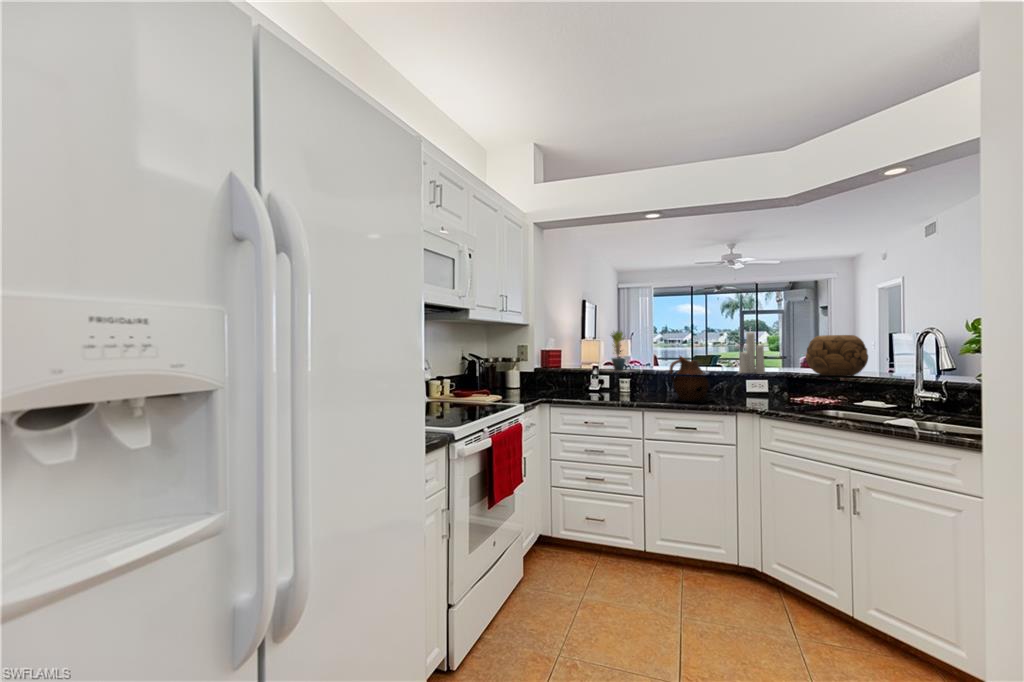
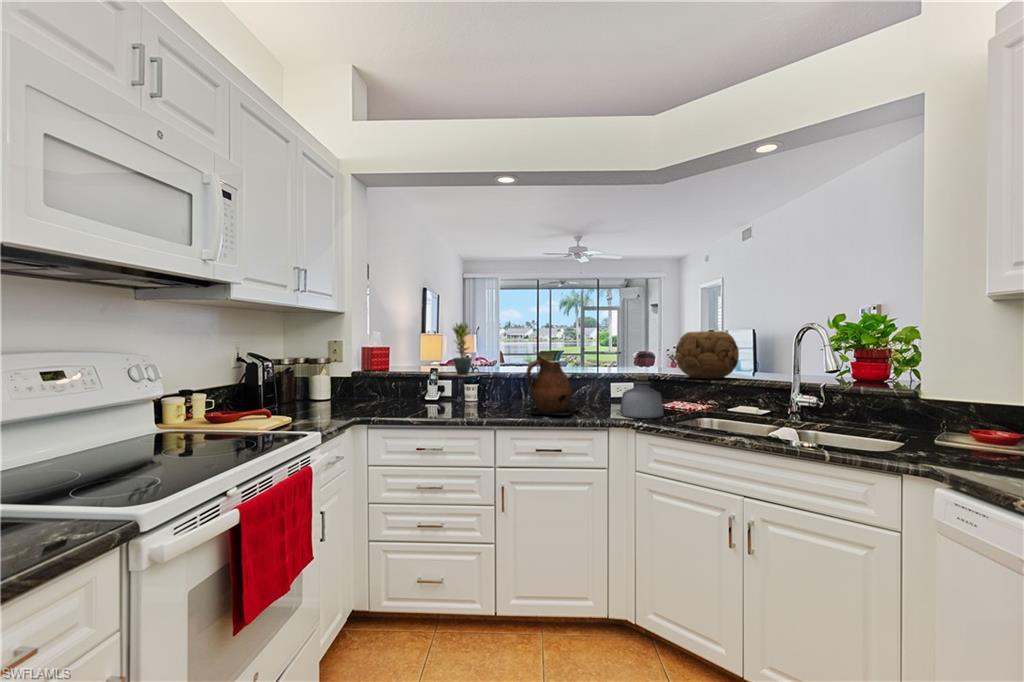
candle: present [739,332,765,374] -> none [603,317,632,376]
bottle: none [751,372,790,407] -> present [620,375,664,418]

